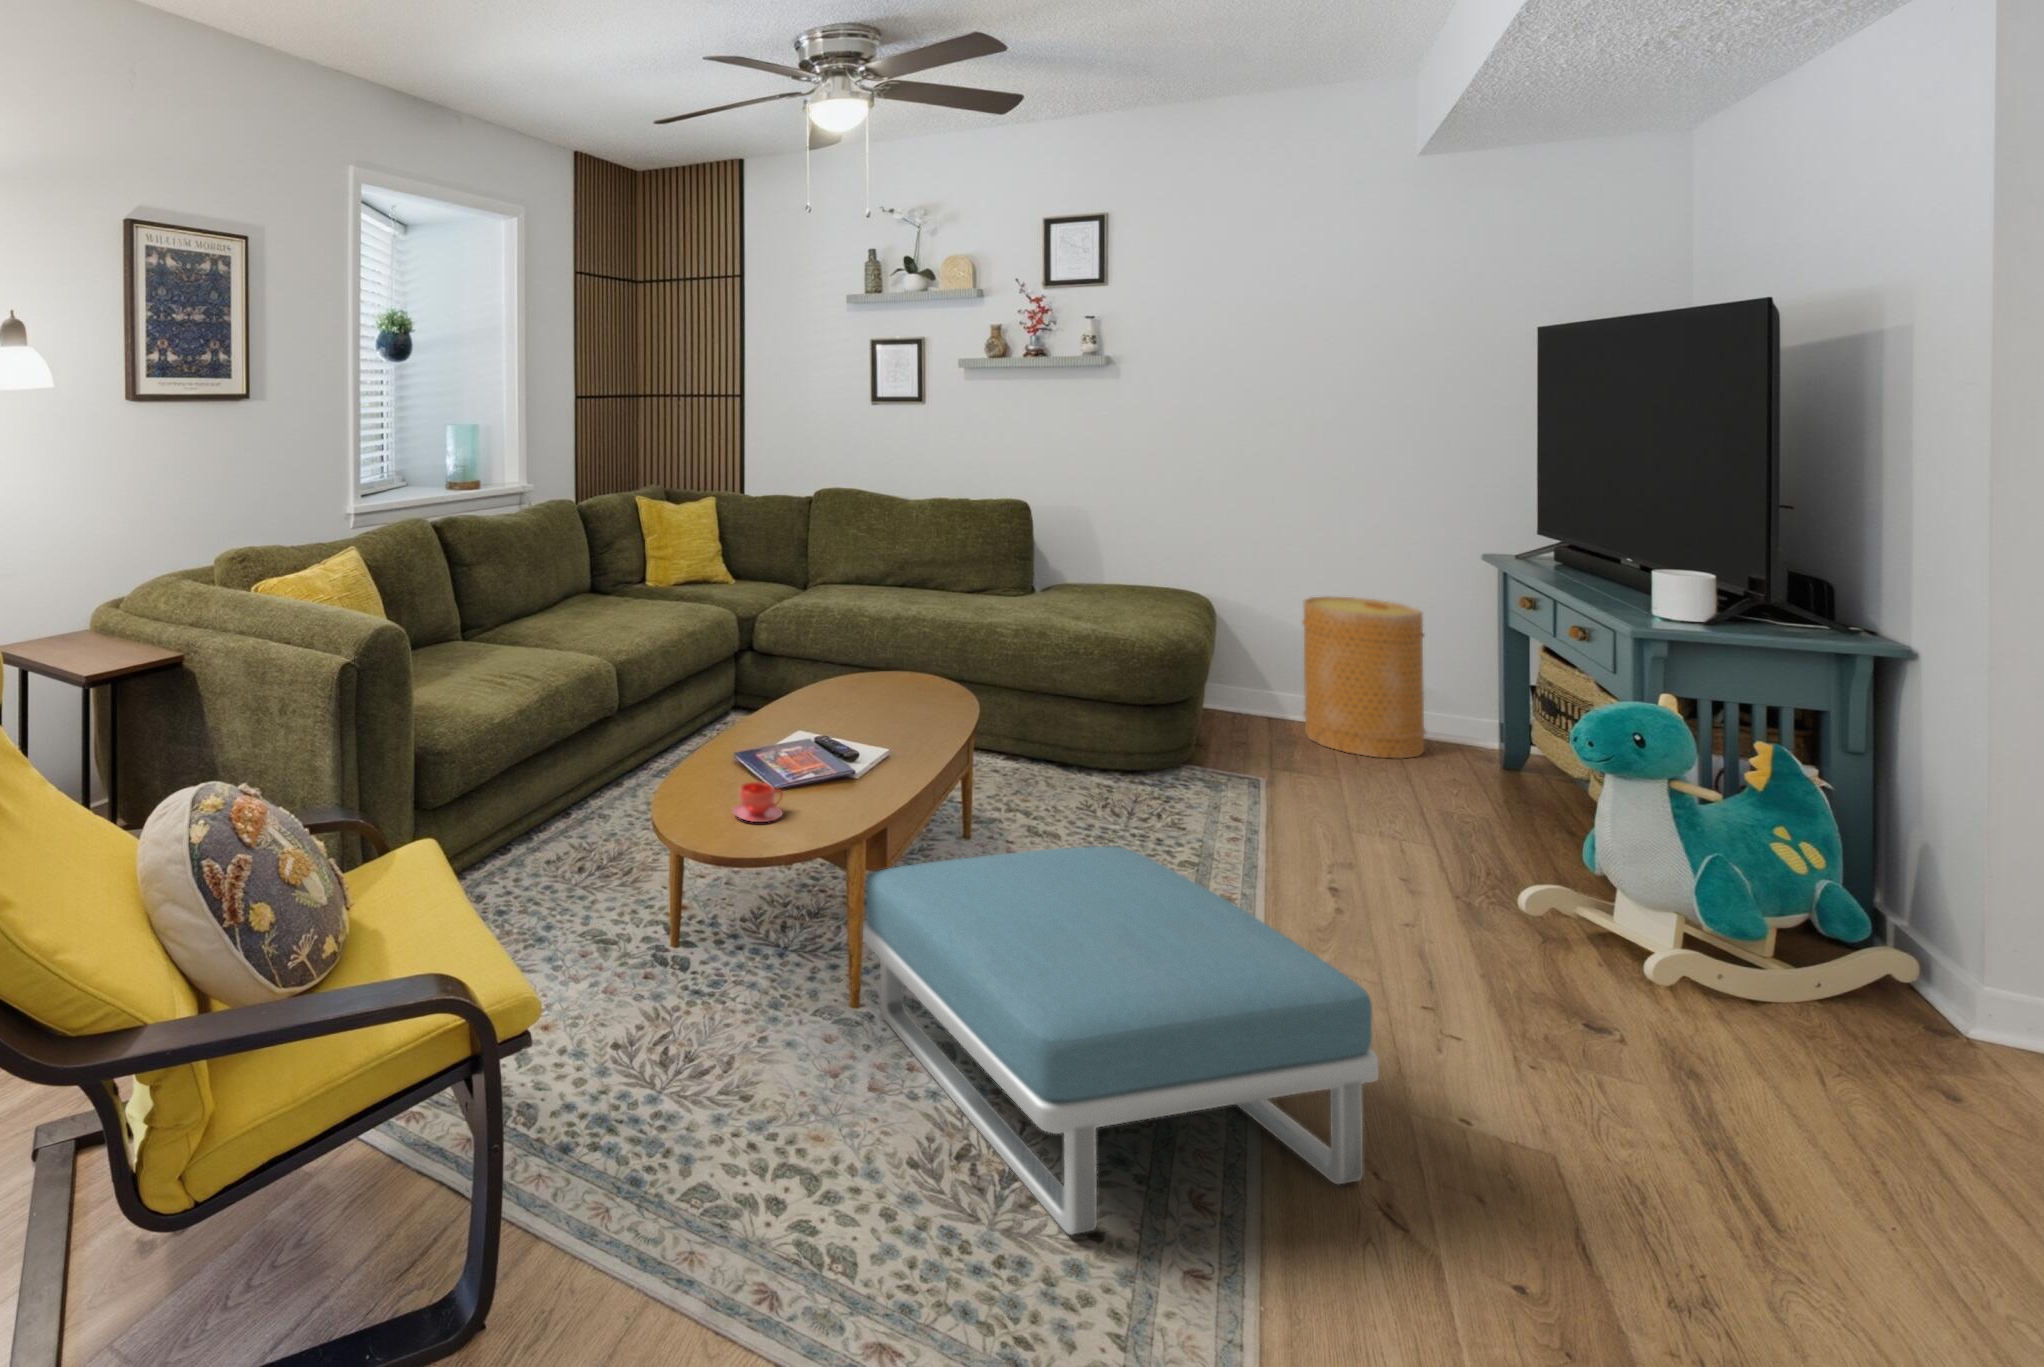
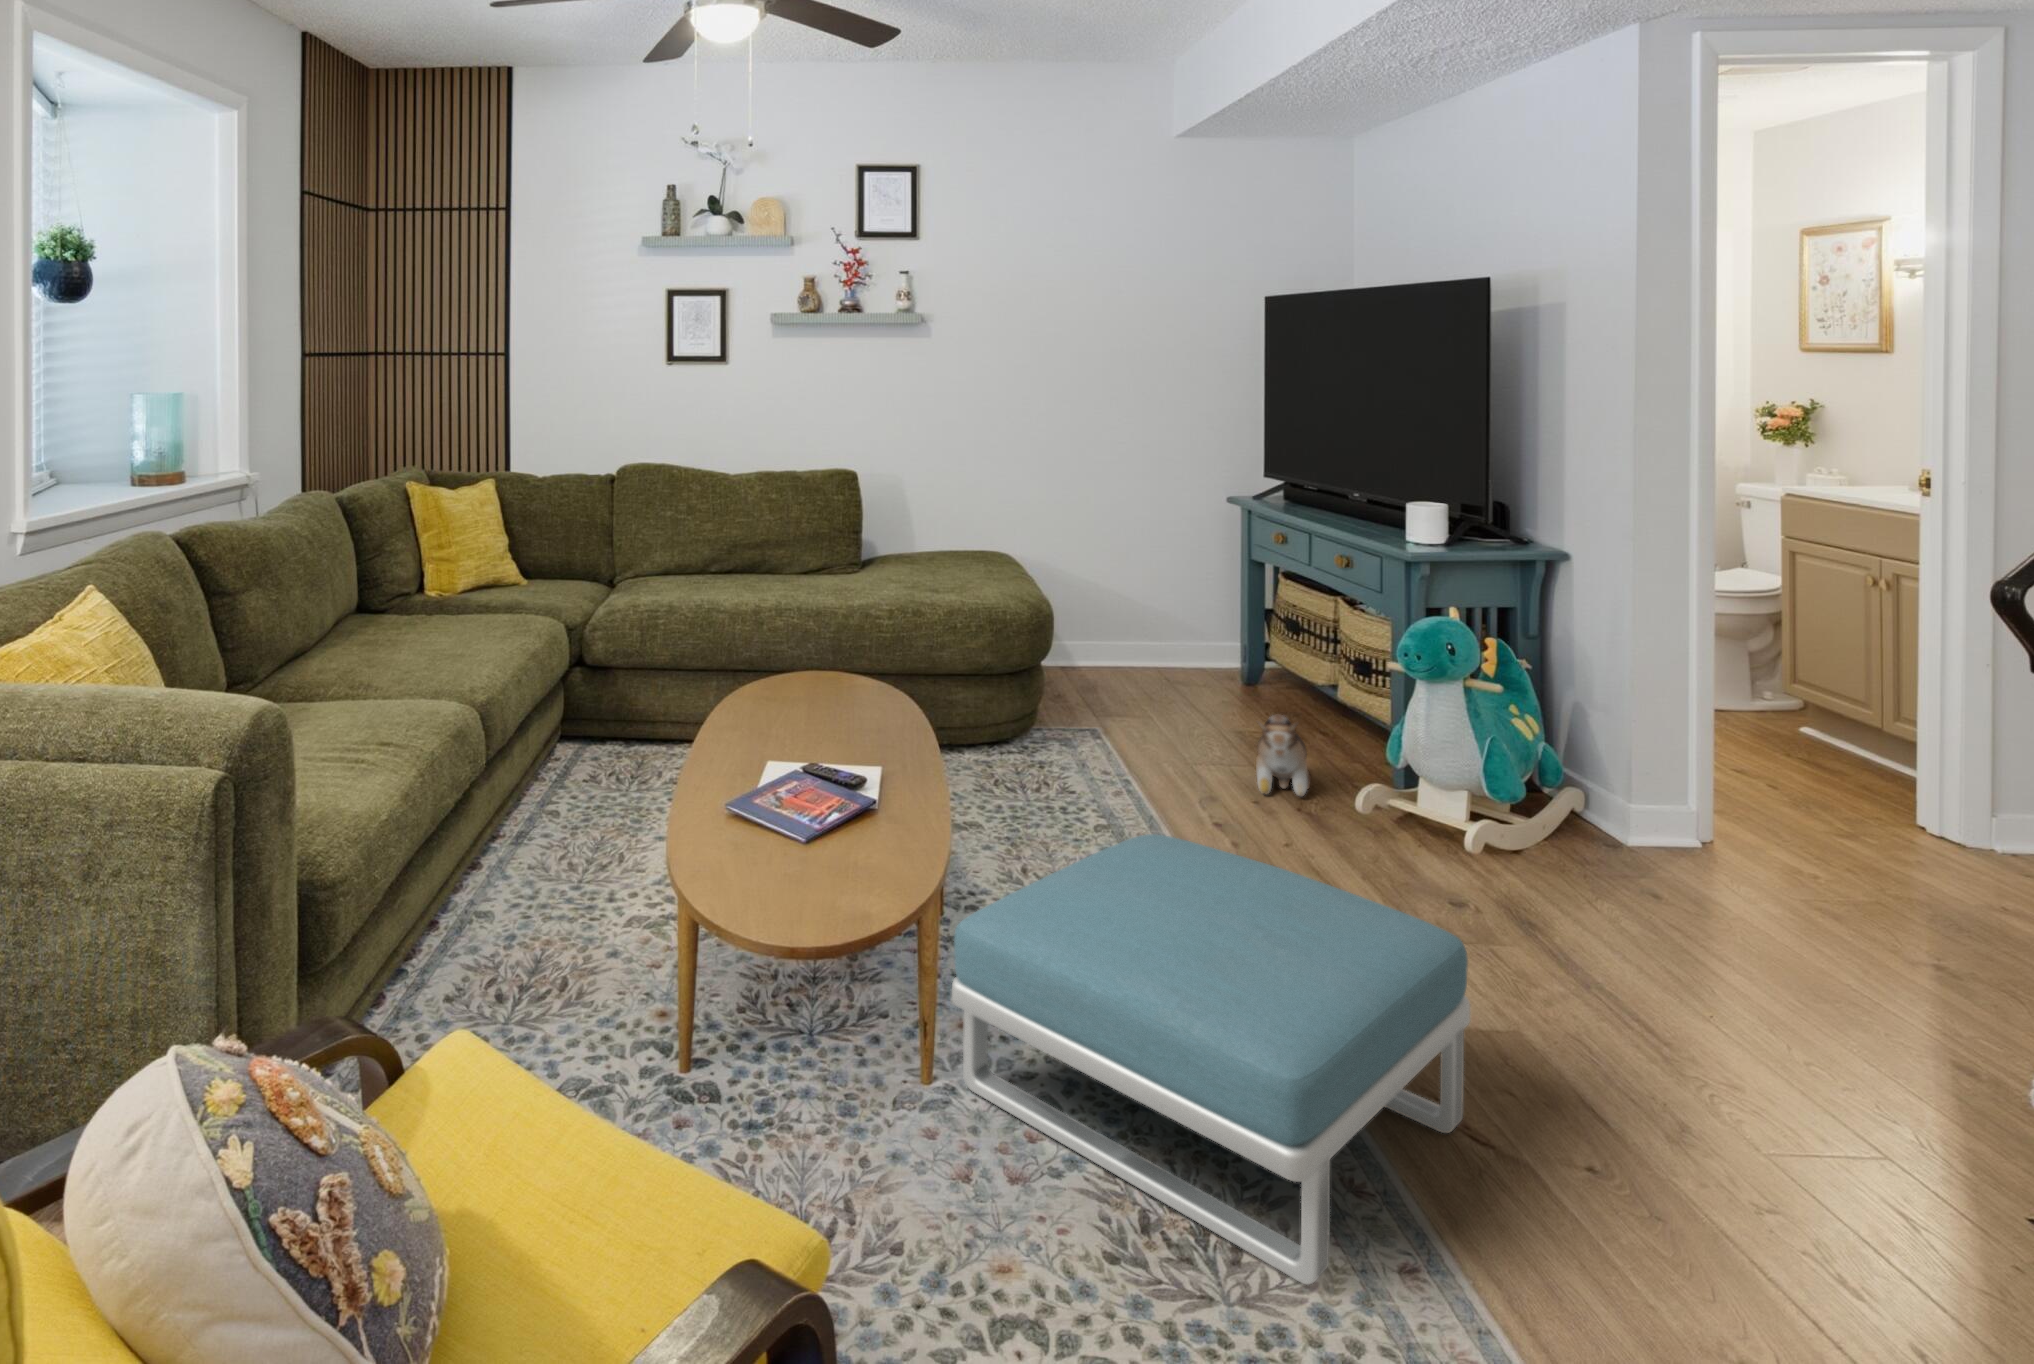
basket: present [1302,596,1426,759] -> none [1097,544,1197,693]
teacup: present [732,782,783,822] -> none [769,838,832,890]
plush toy: none [1389,782,1482,877] -> present [1256,714,1311,796]

